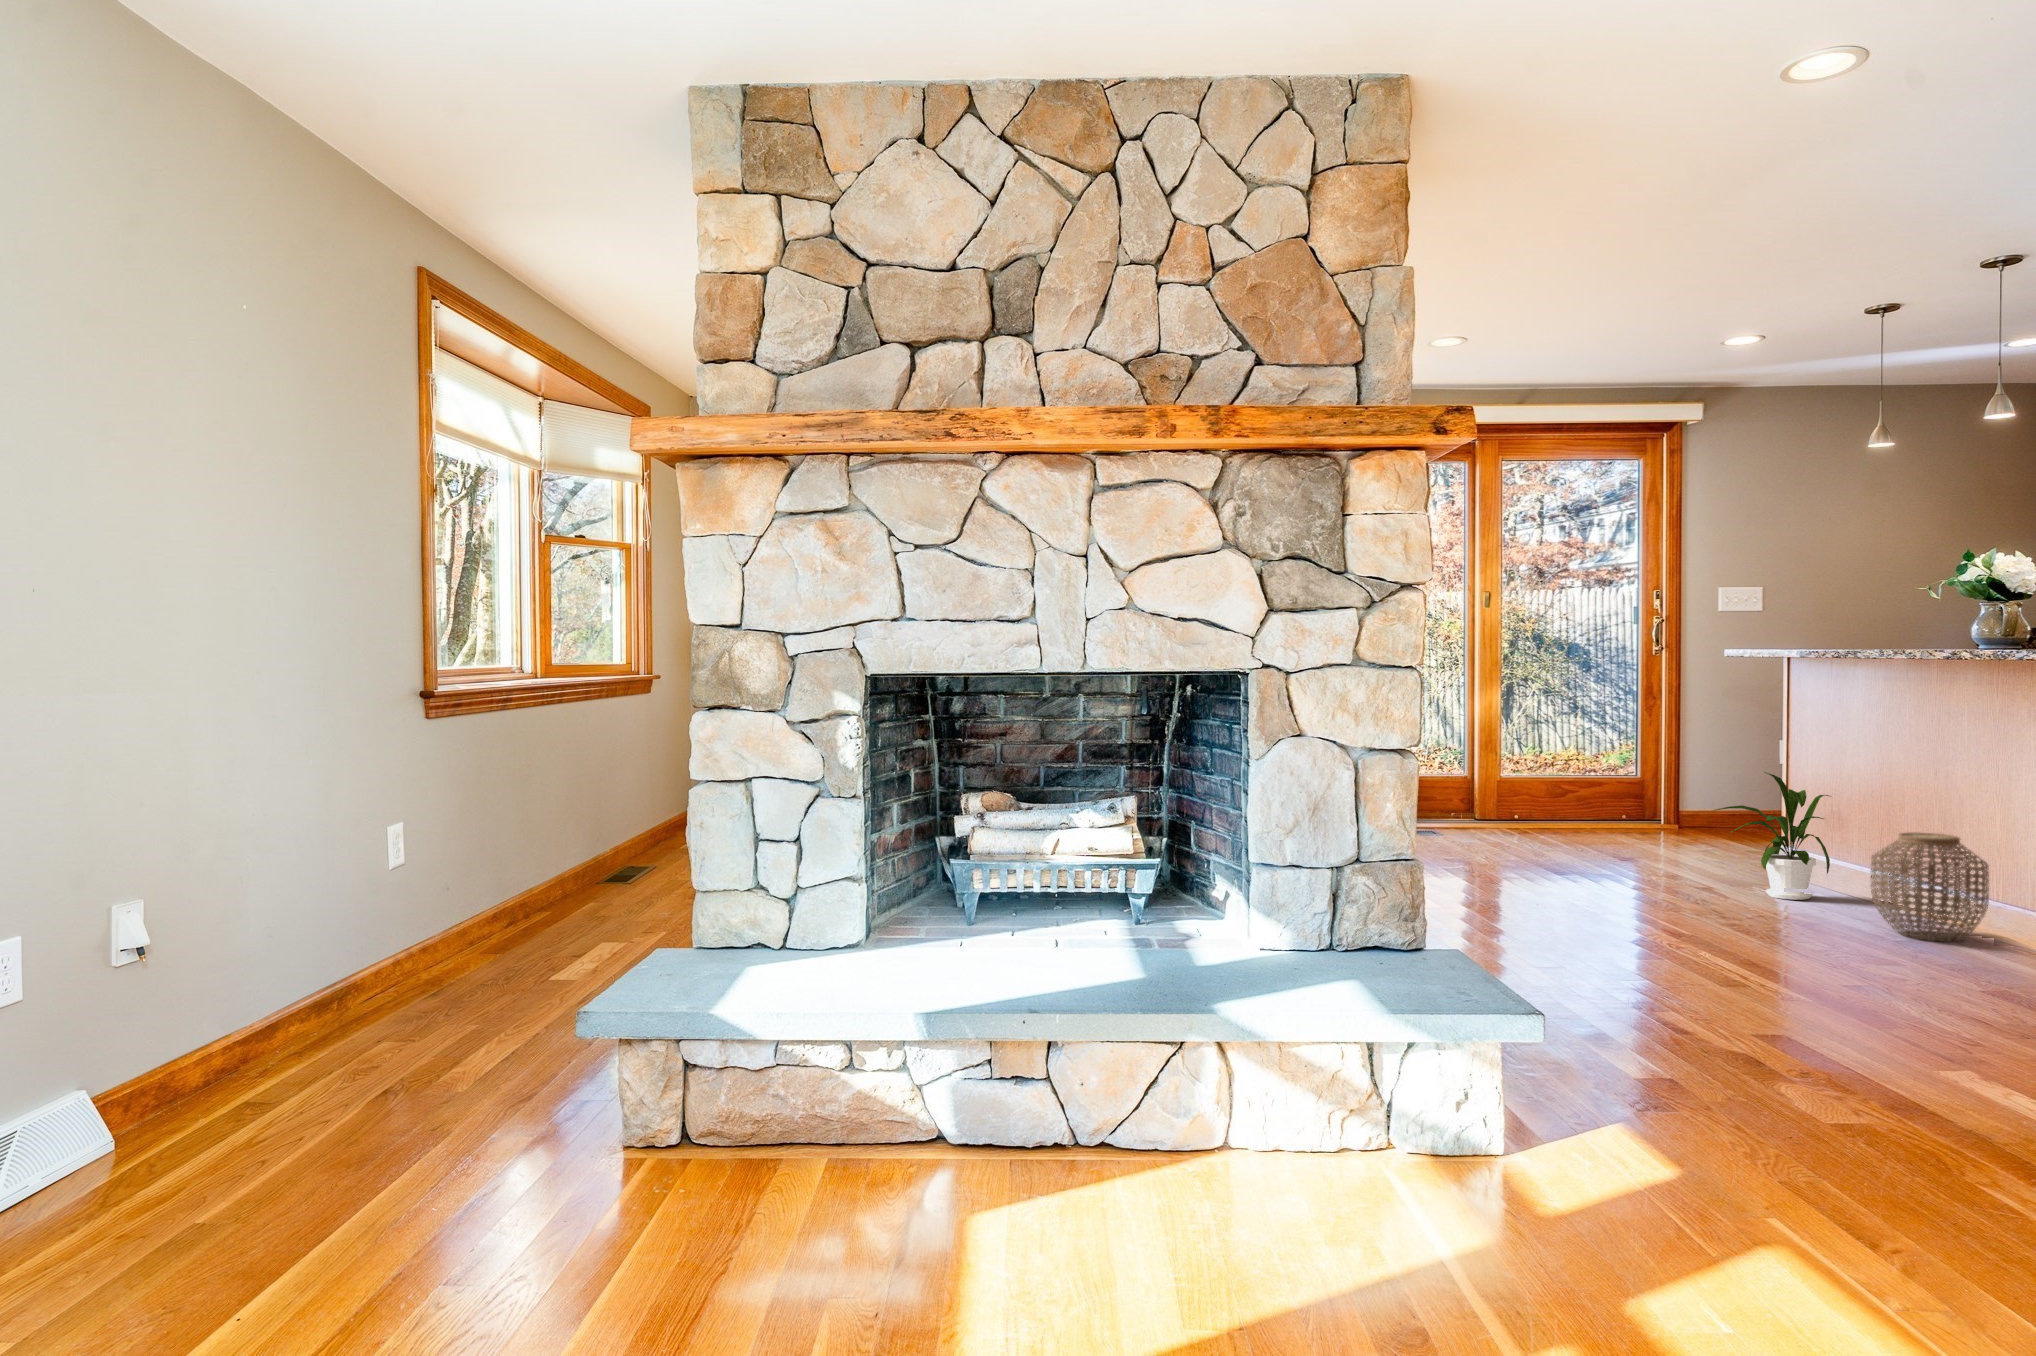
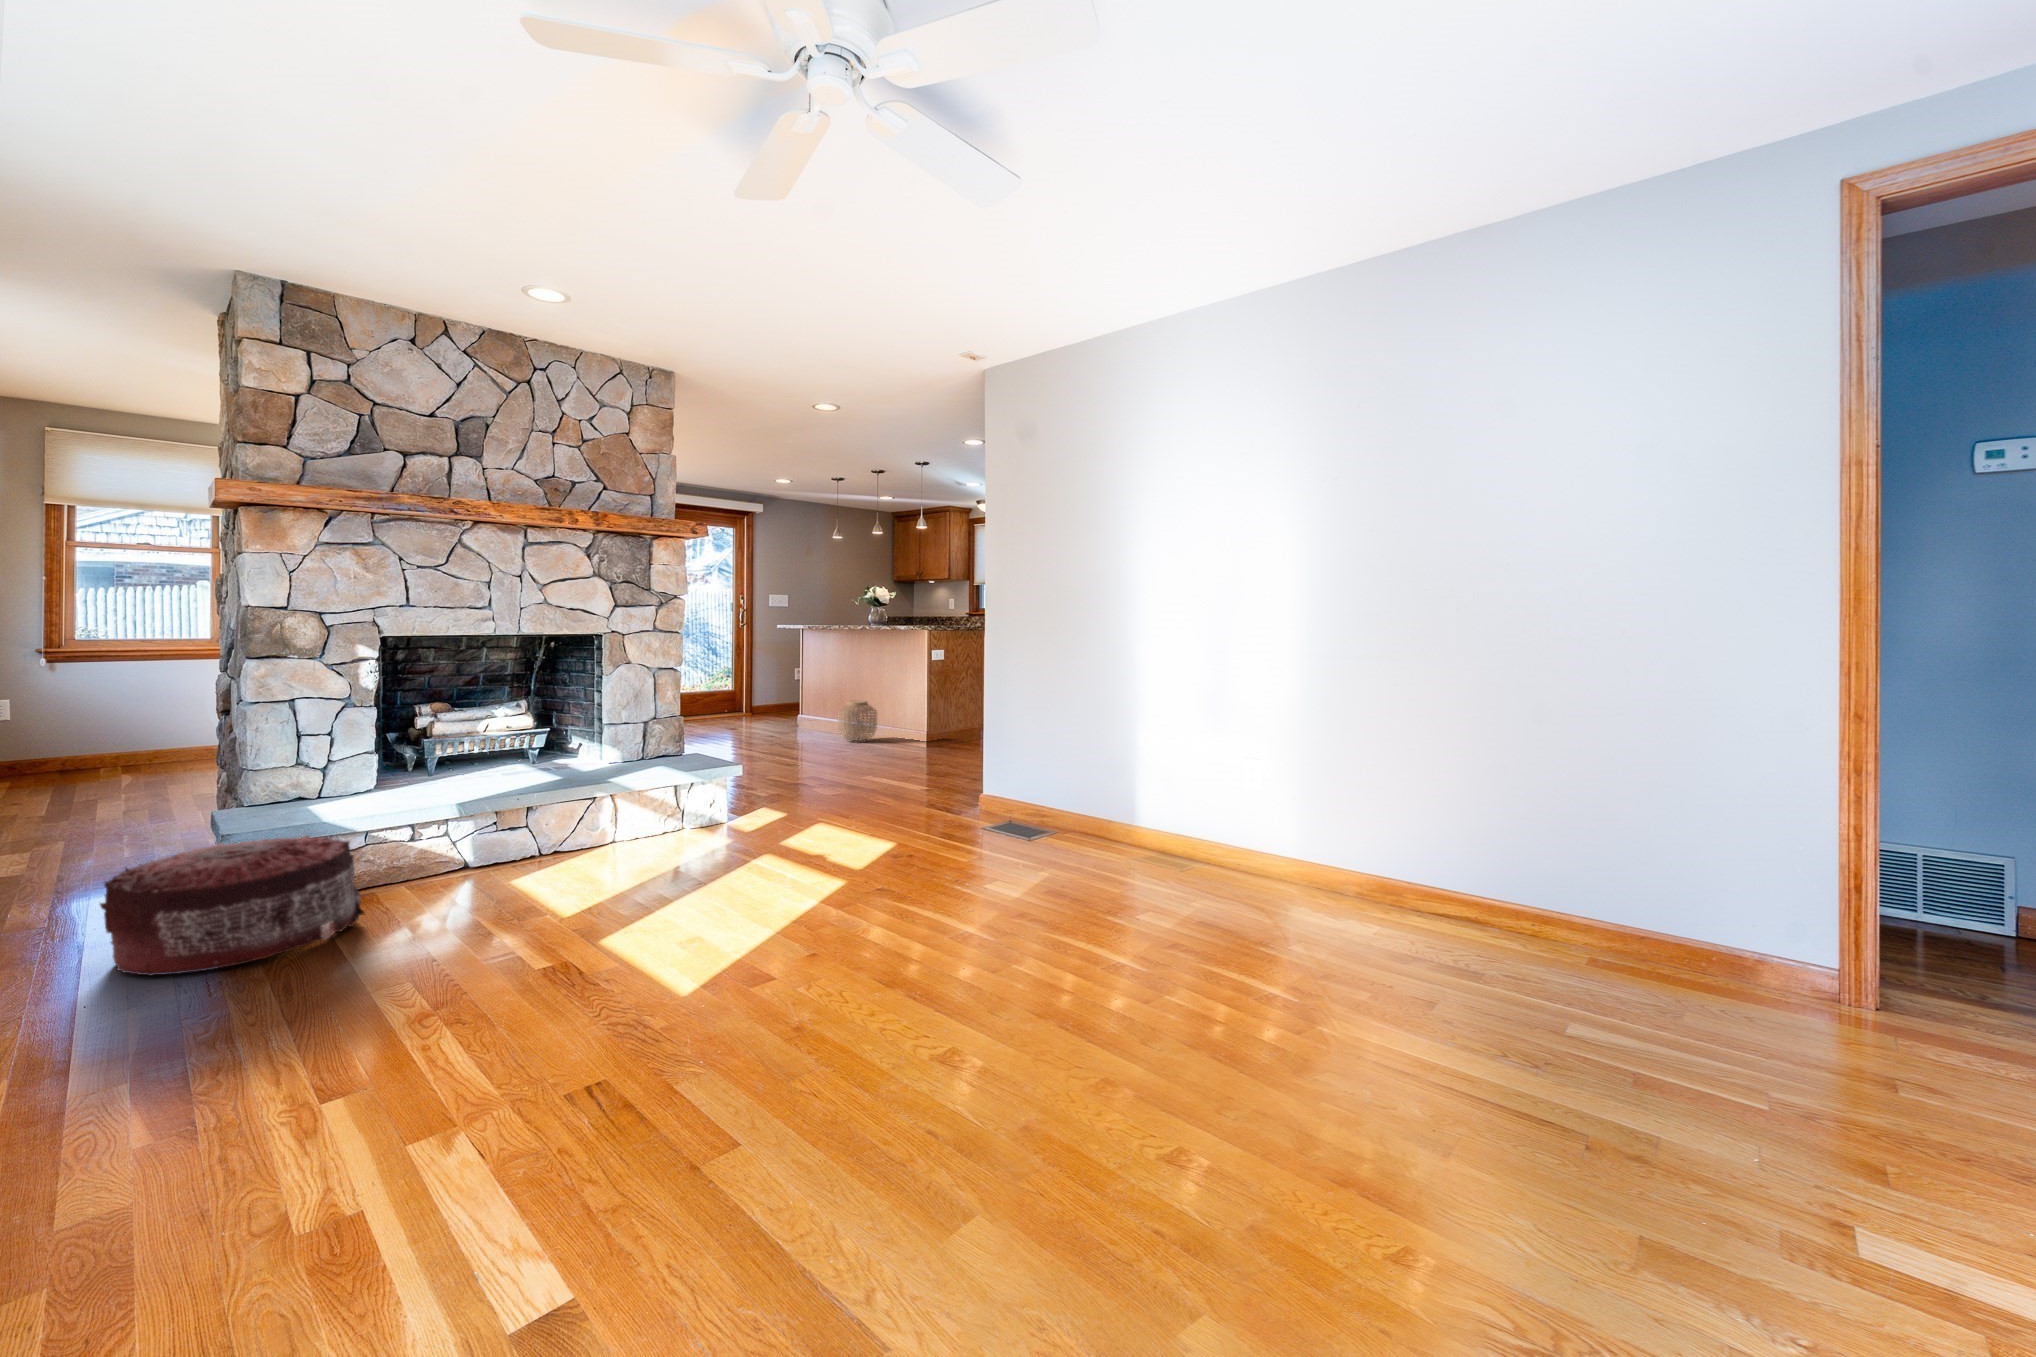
house plant: present [1713,772,1830,900] -> none [774,680,821,734]
pouf: none [340,1030,692,1300] -> present [100,835,364,976]

